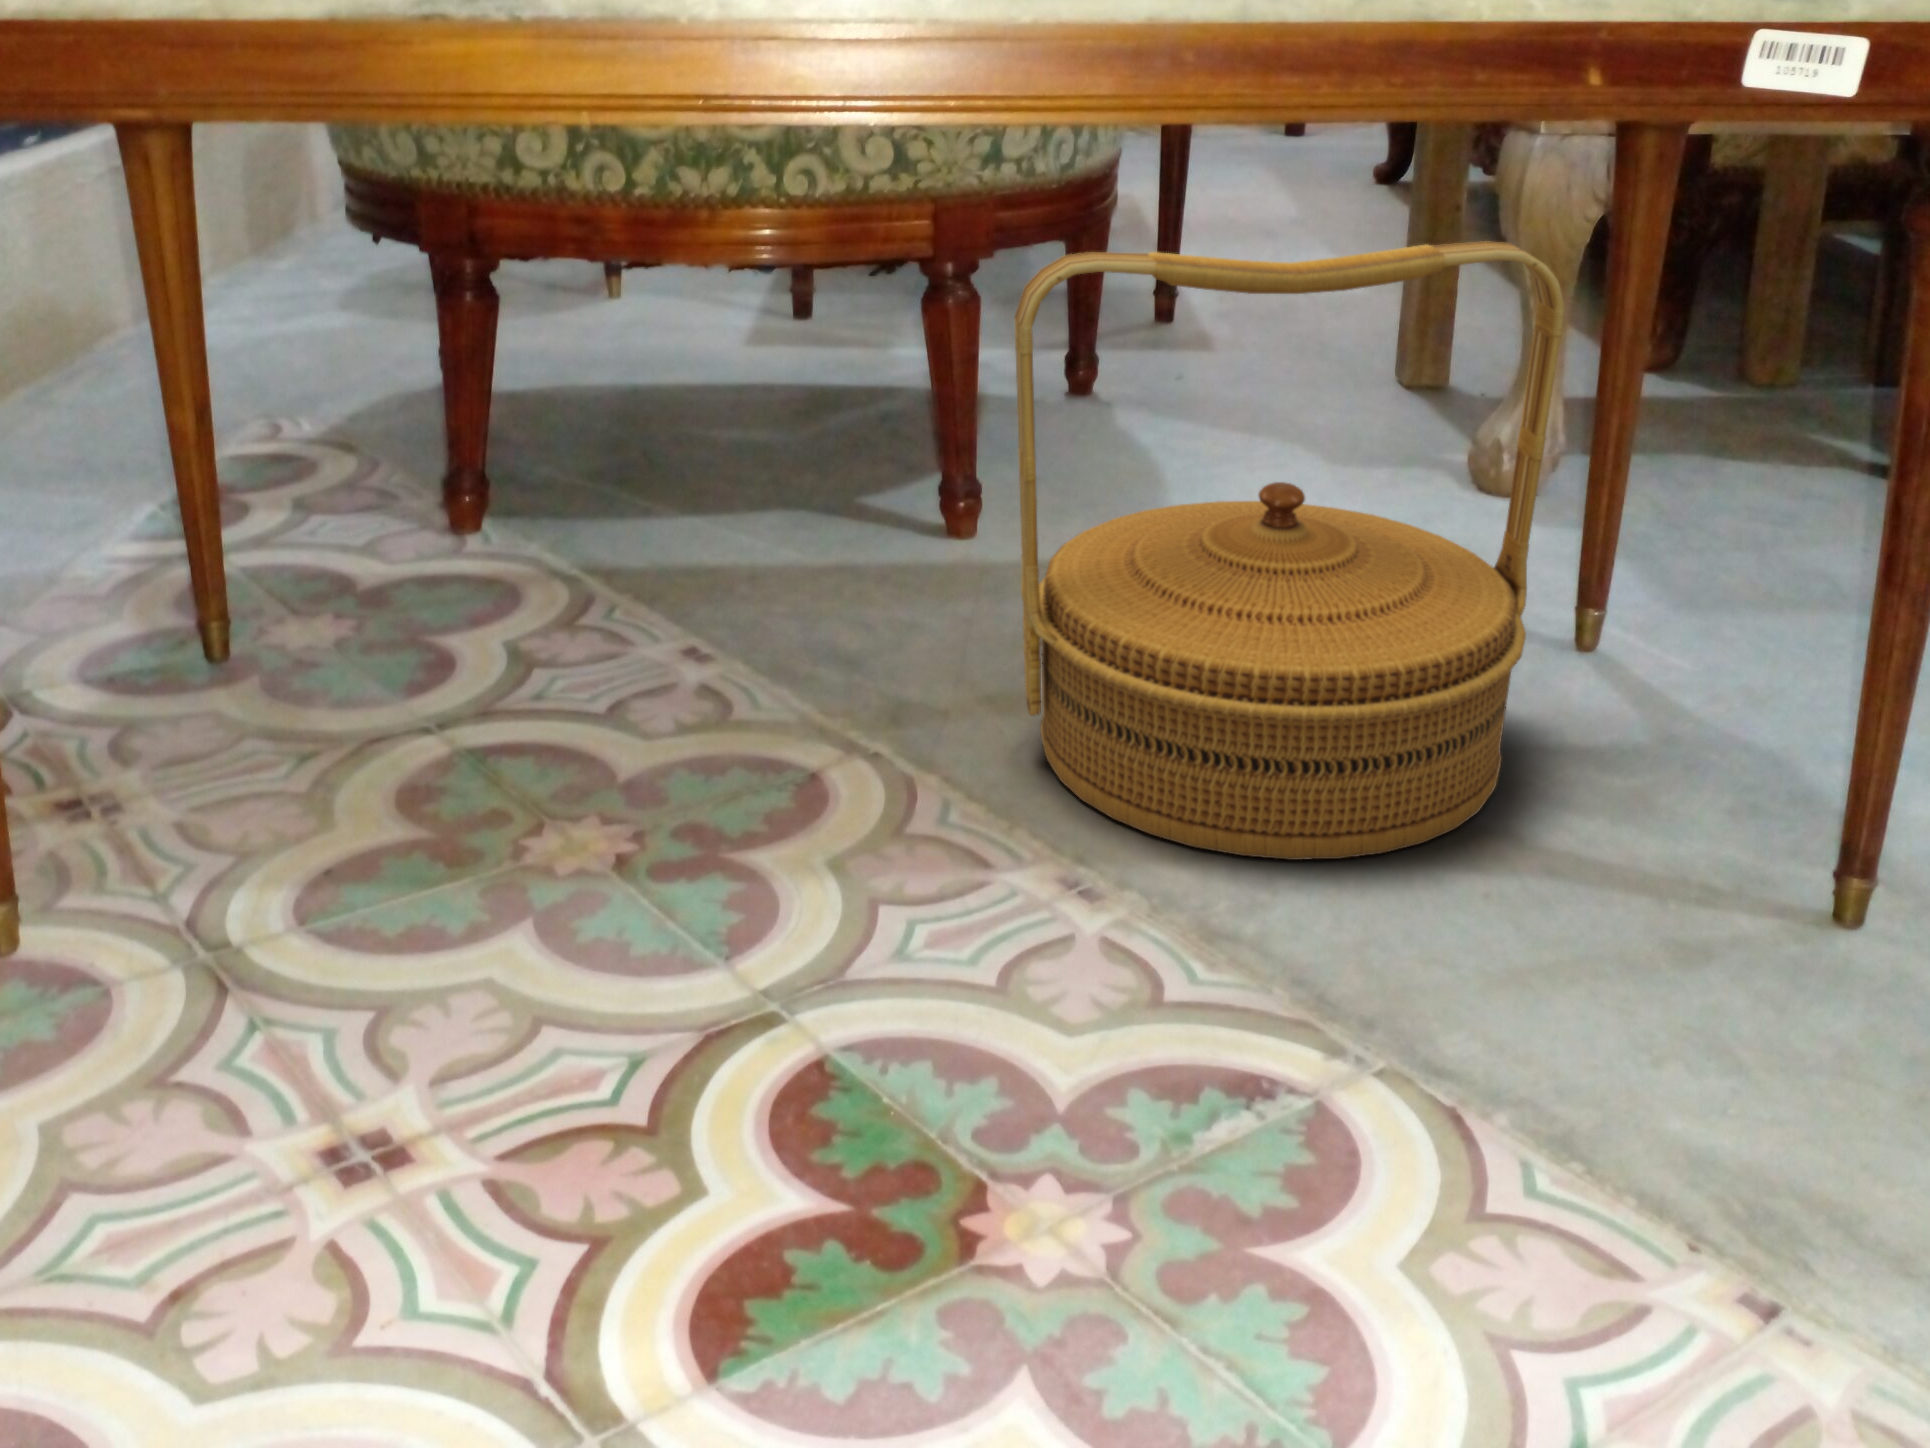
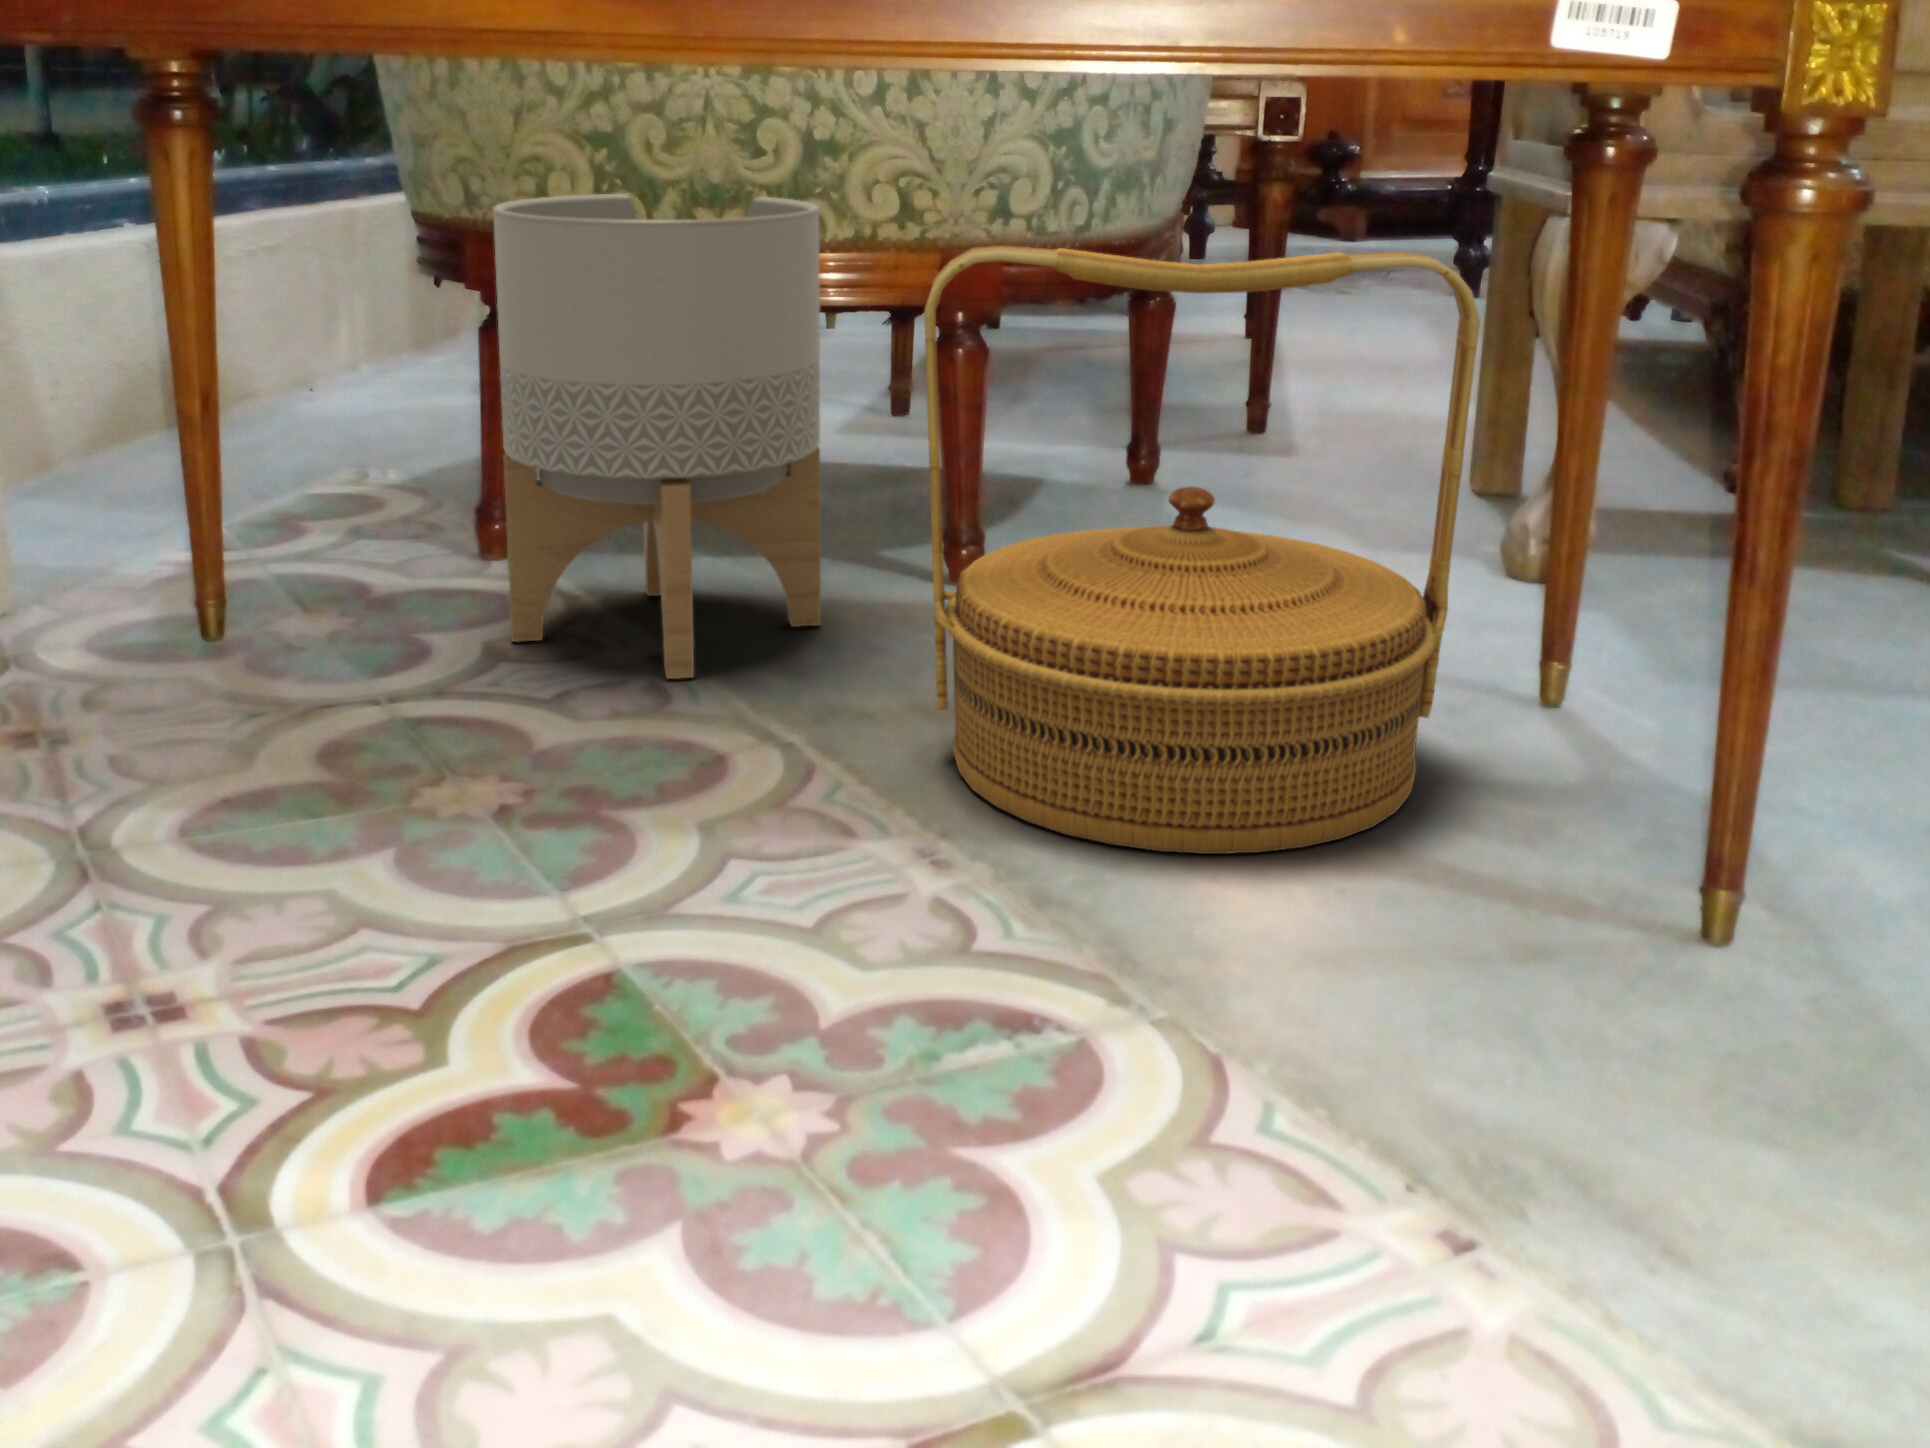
planter: none [492,156,840,682] -> present [493,194,821,679]

